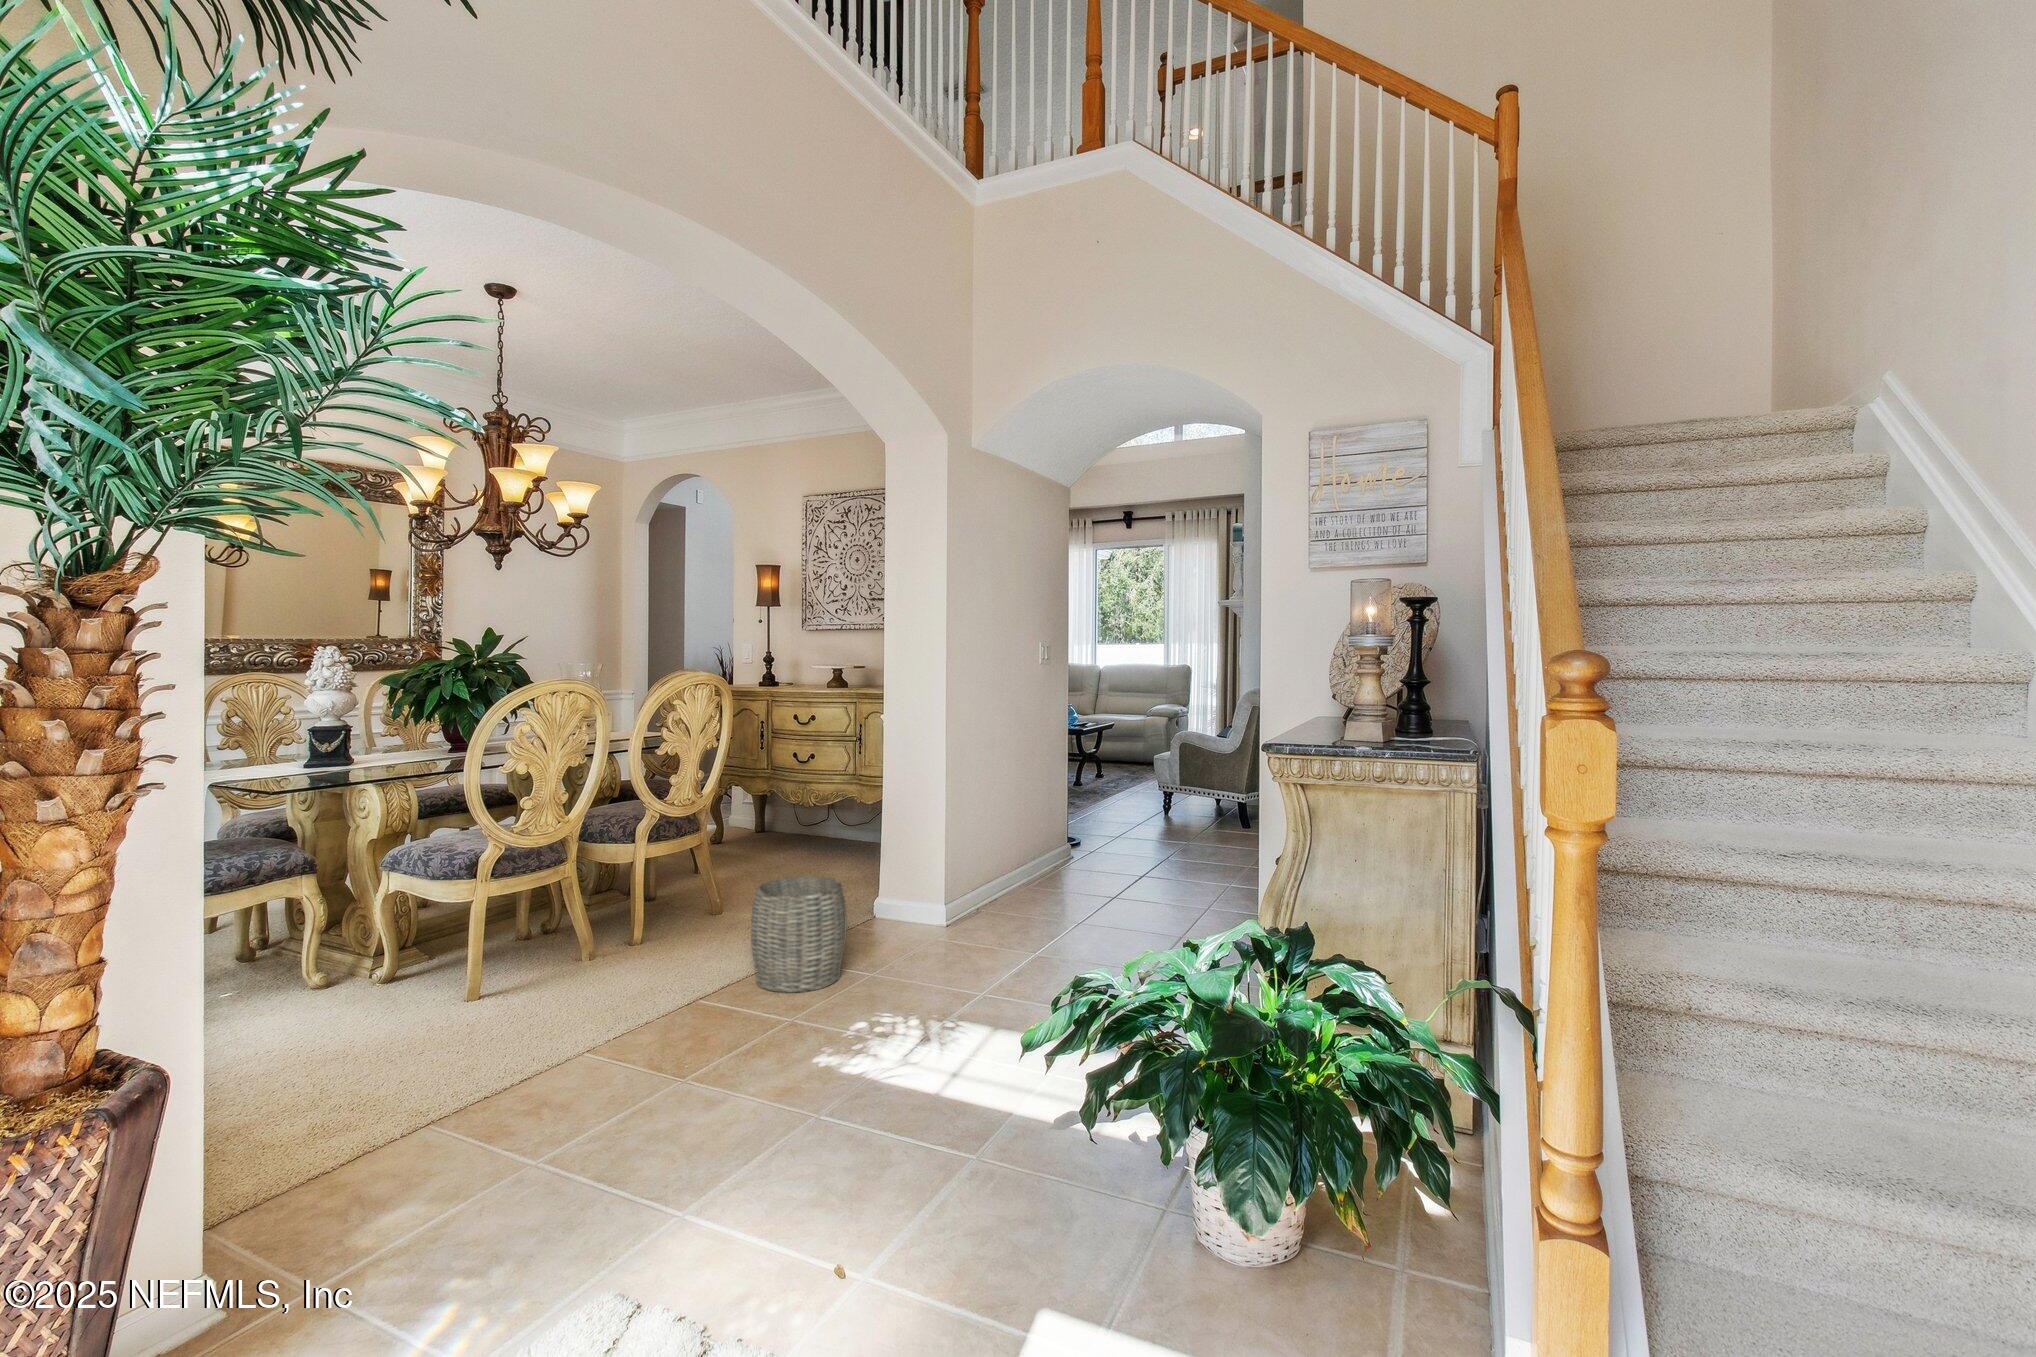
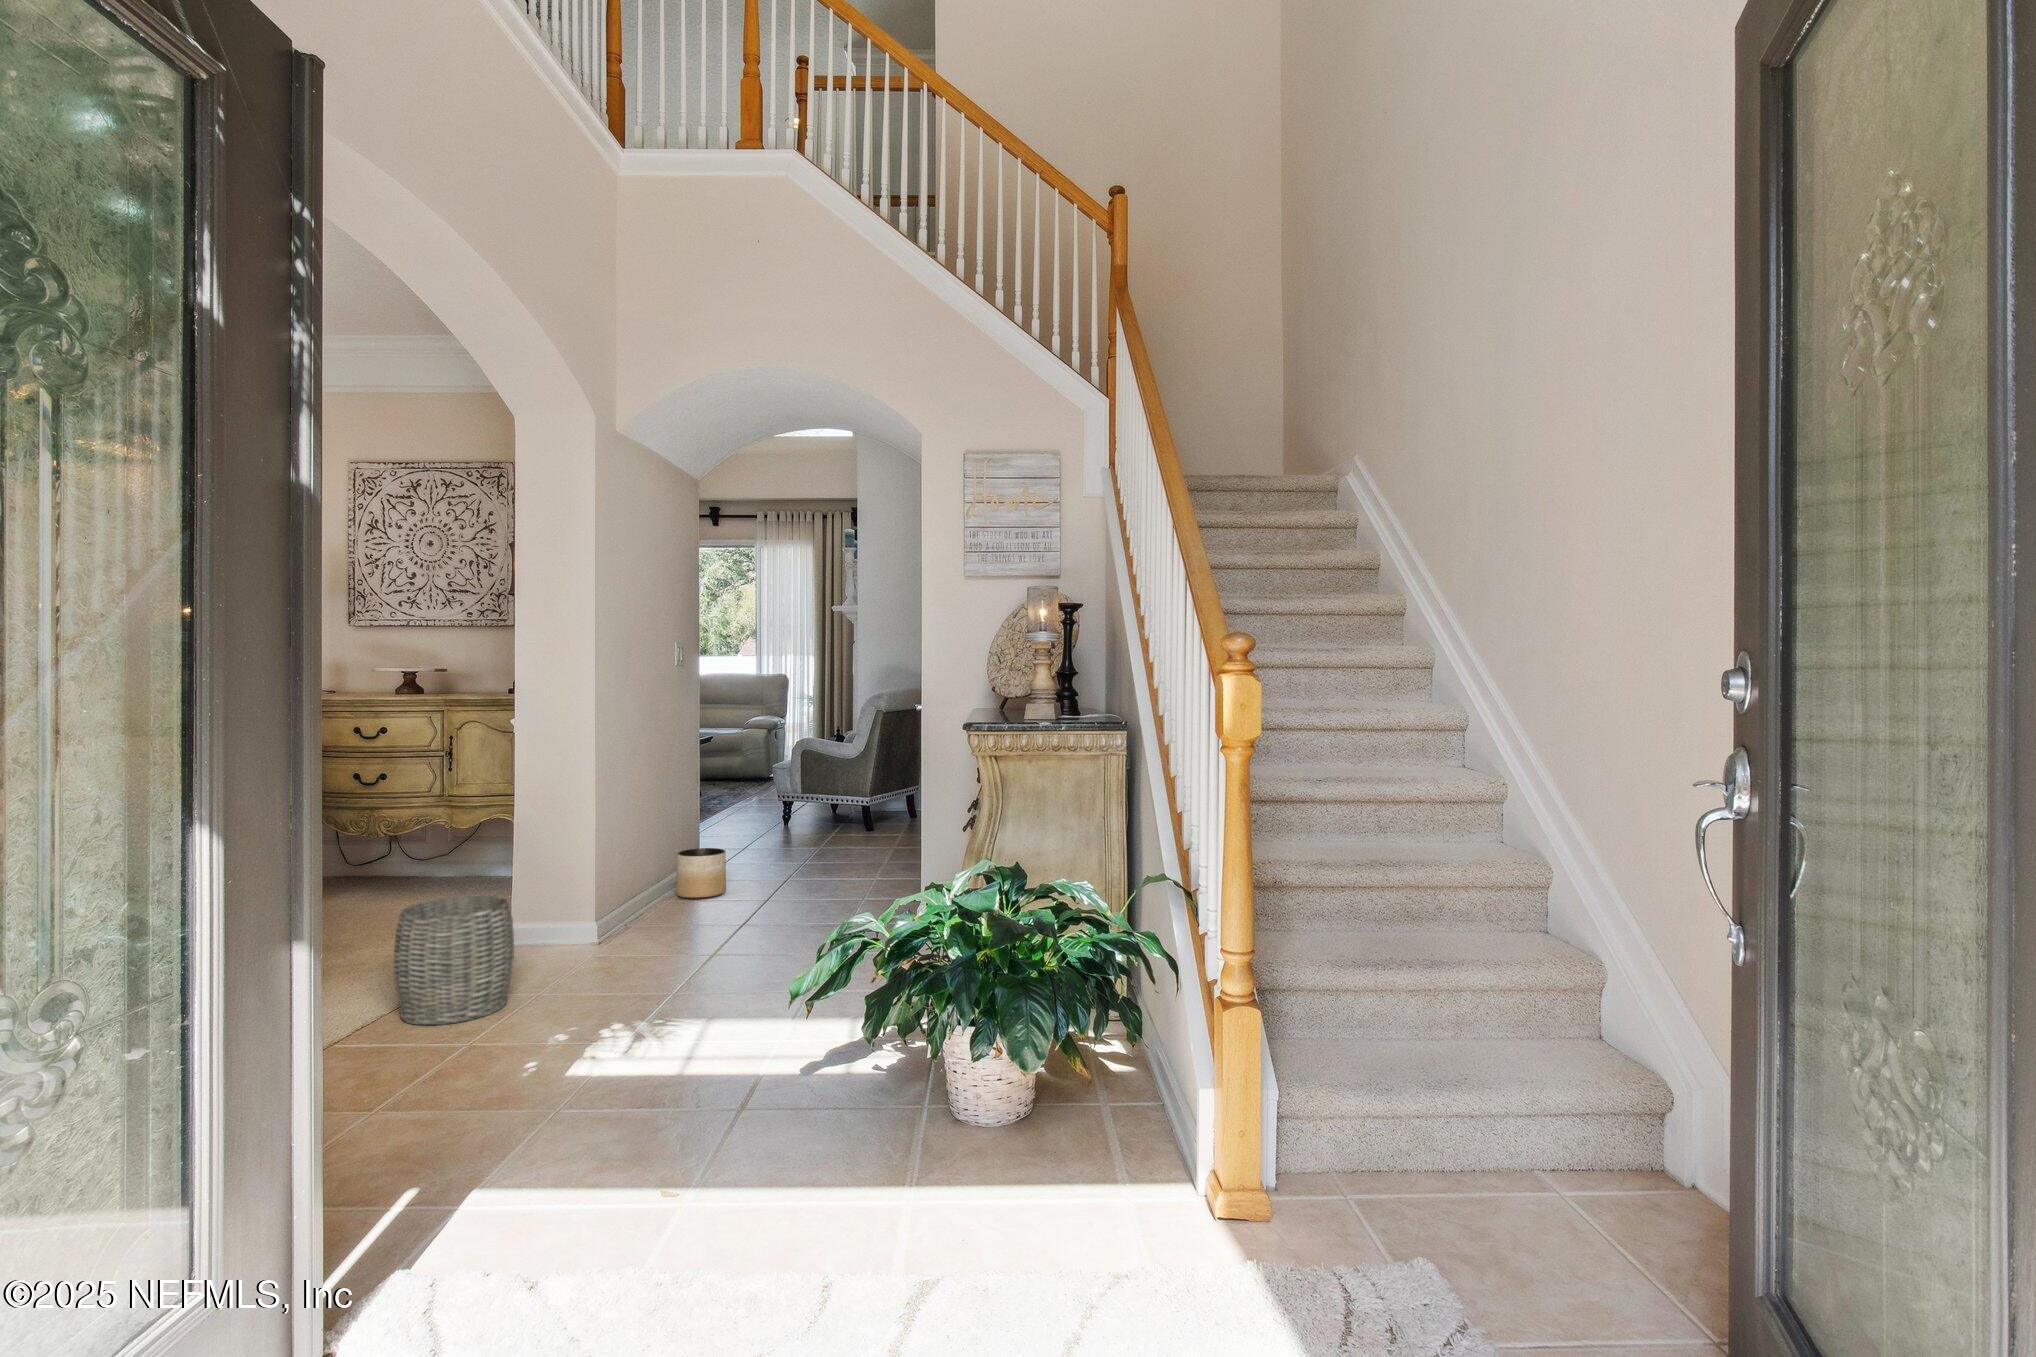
planter: none [1032,840,1077,890] -> present [676,848,726,899]

